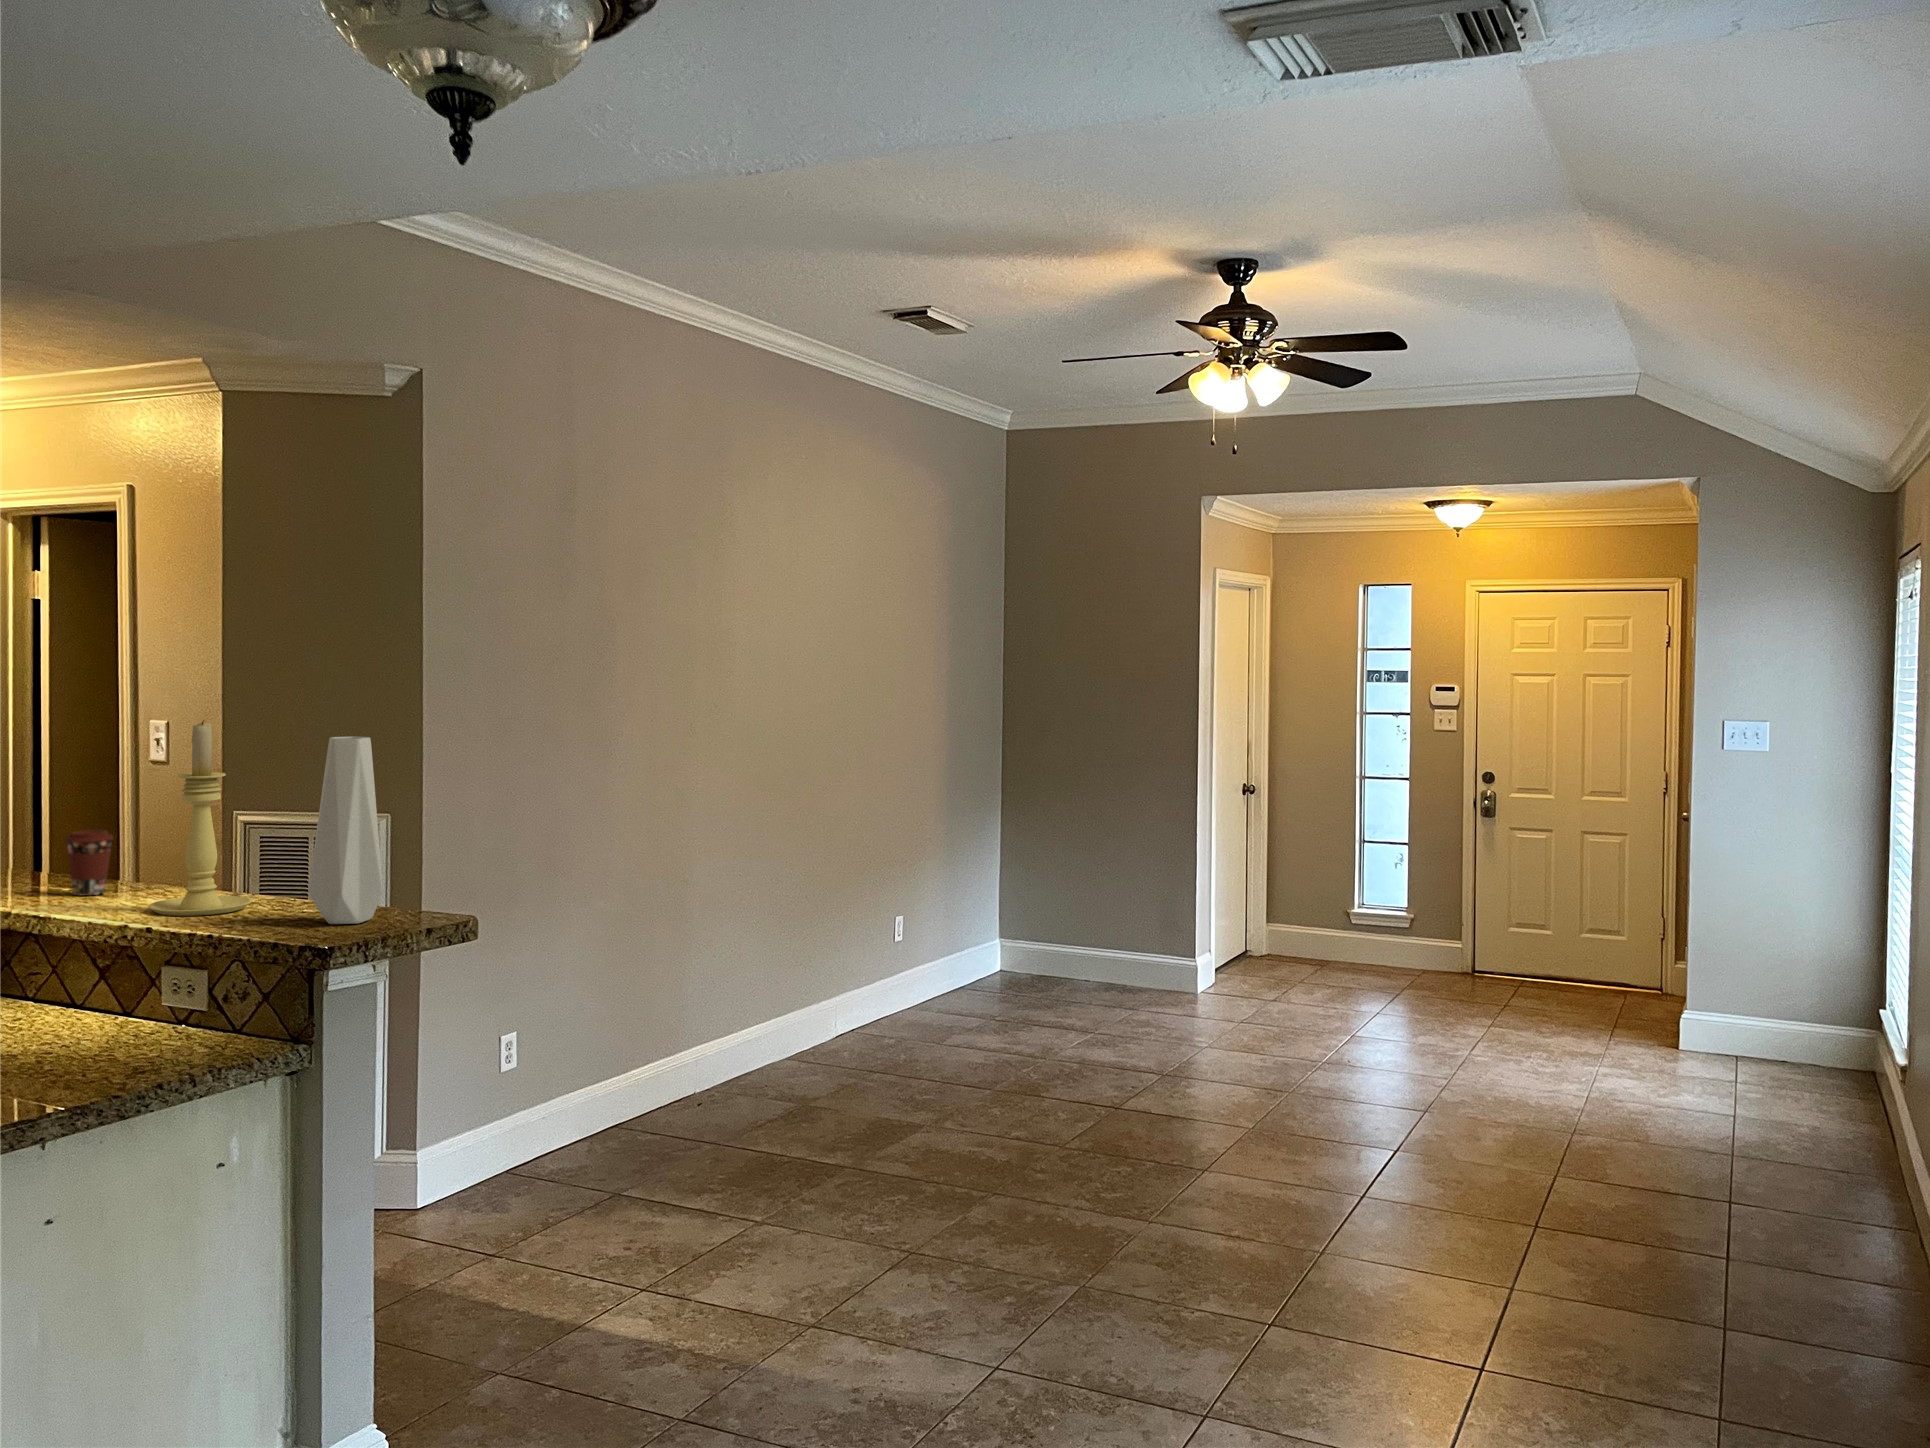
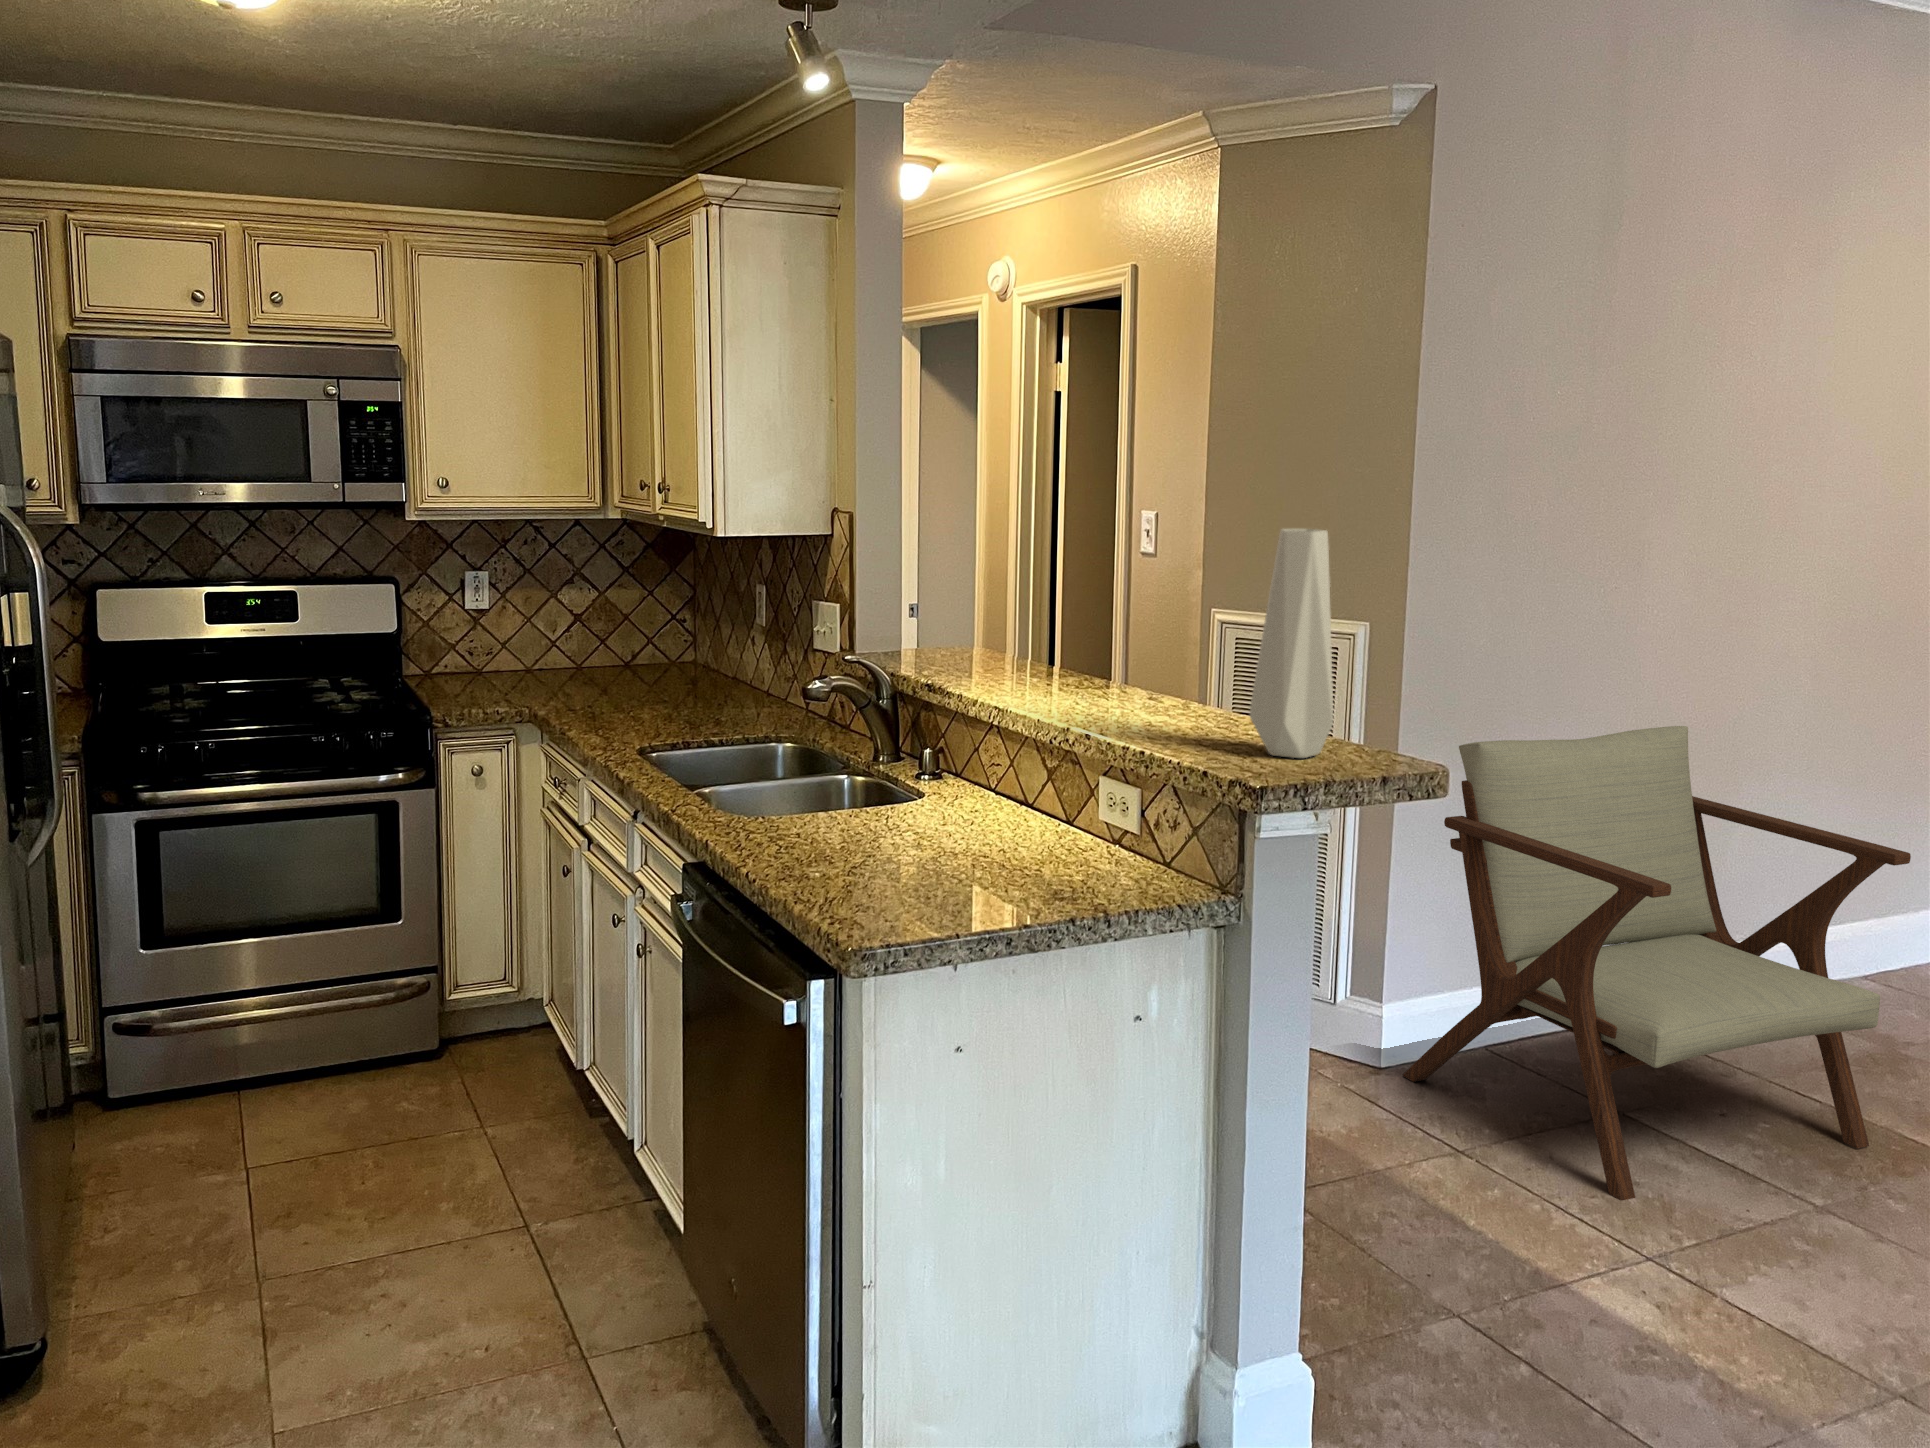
candle holder: present [148,720,252,916] -> none [1092,505,1196,727]
coffee cup: present [65,830,113,896] -> none [1026,622,1072,691]
lounge chair: none [439,878,801,1259] -> present [1403,726,1911,1201]

